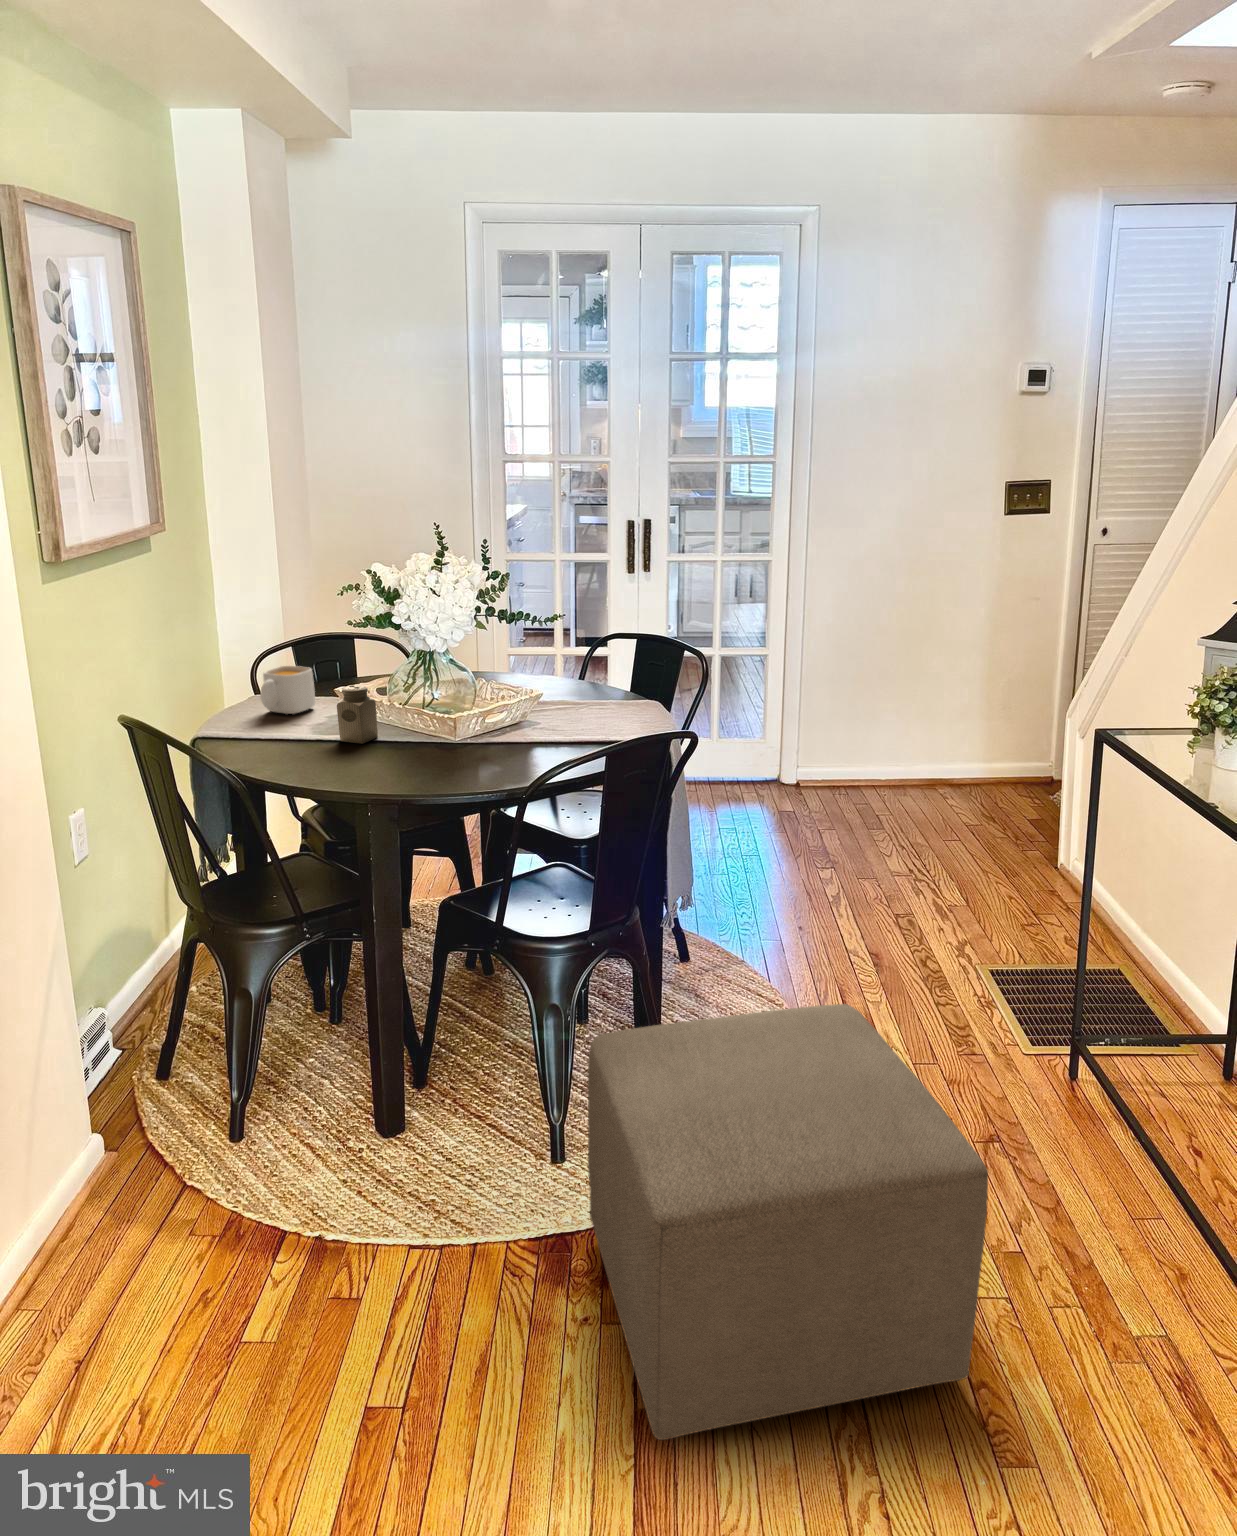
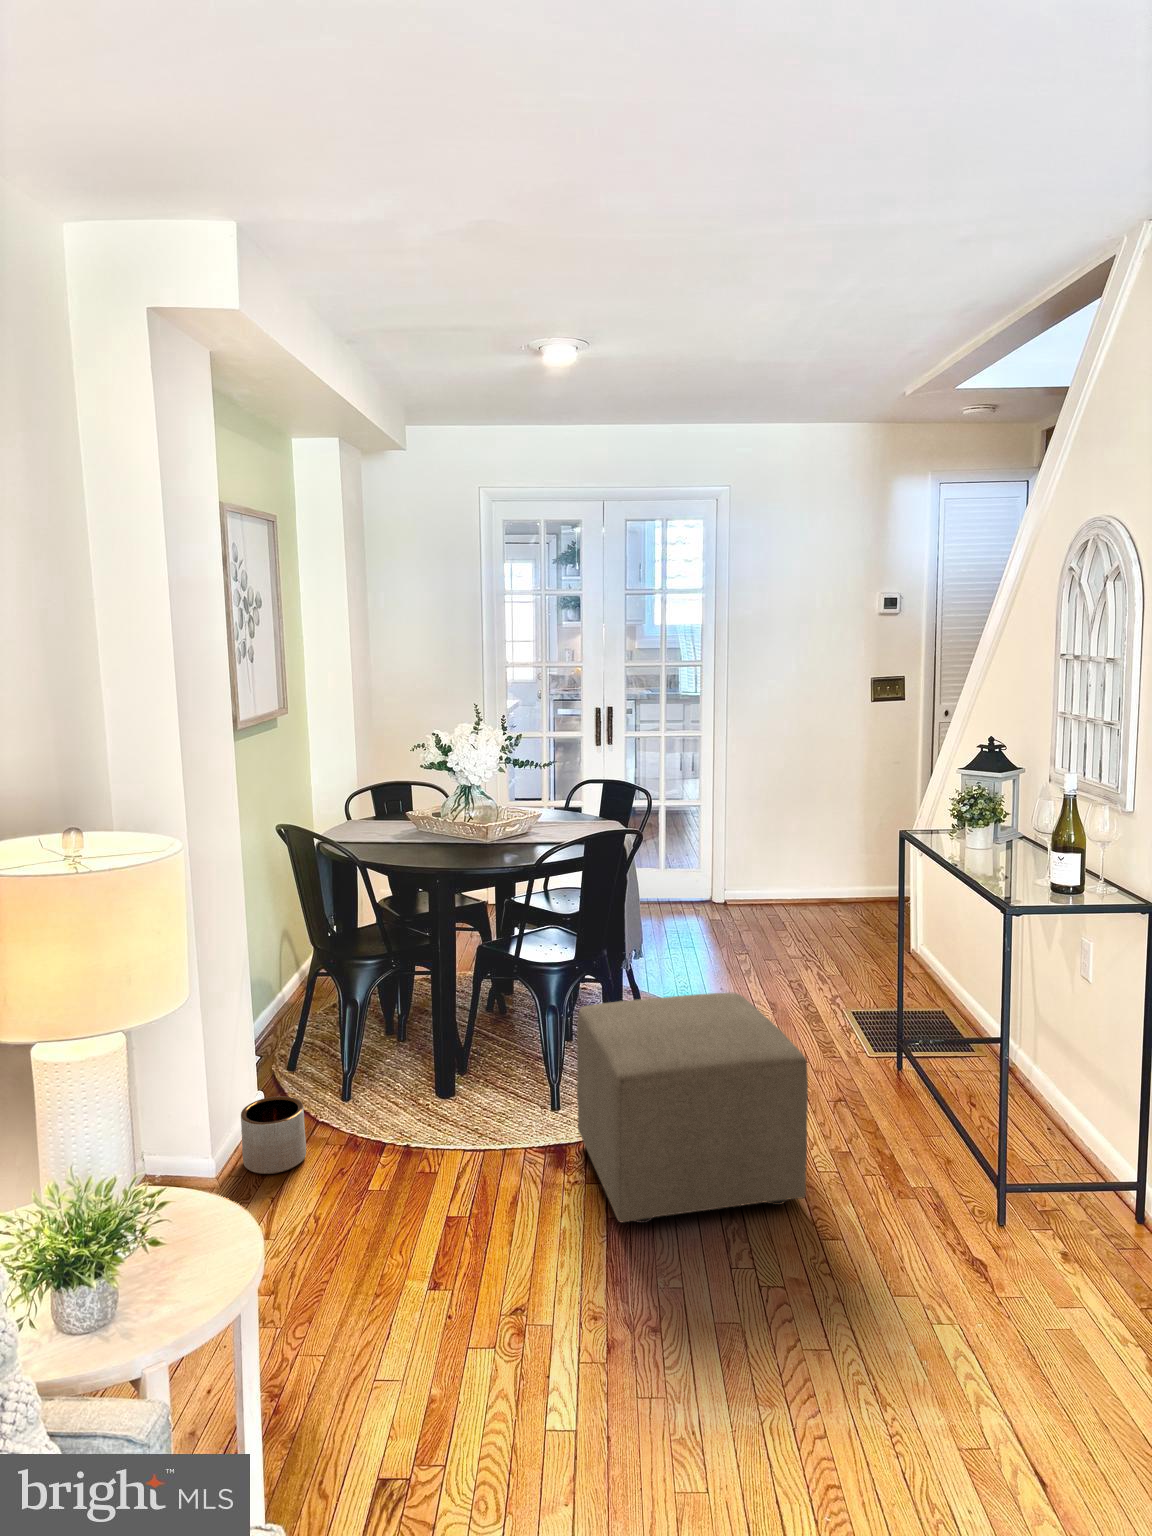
mug: present [260,666,315,714] -> none [363,800,395,830]
salt shaker: present [337,685,378,744] -> none [415,808,440,845]
planter: none [35,1168,154,1304] -> present [241,1096,306,1174]

